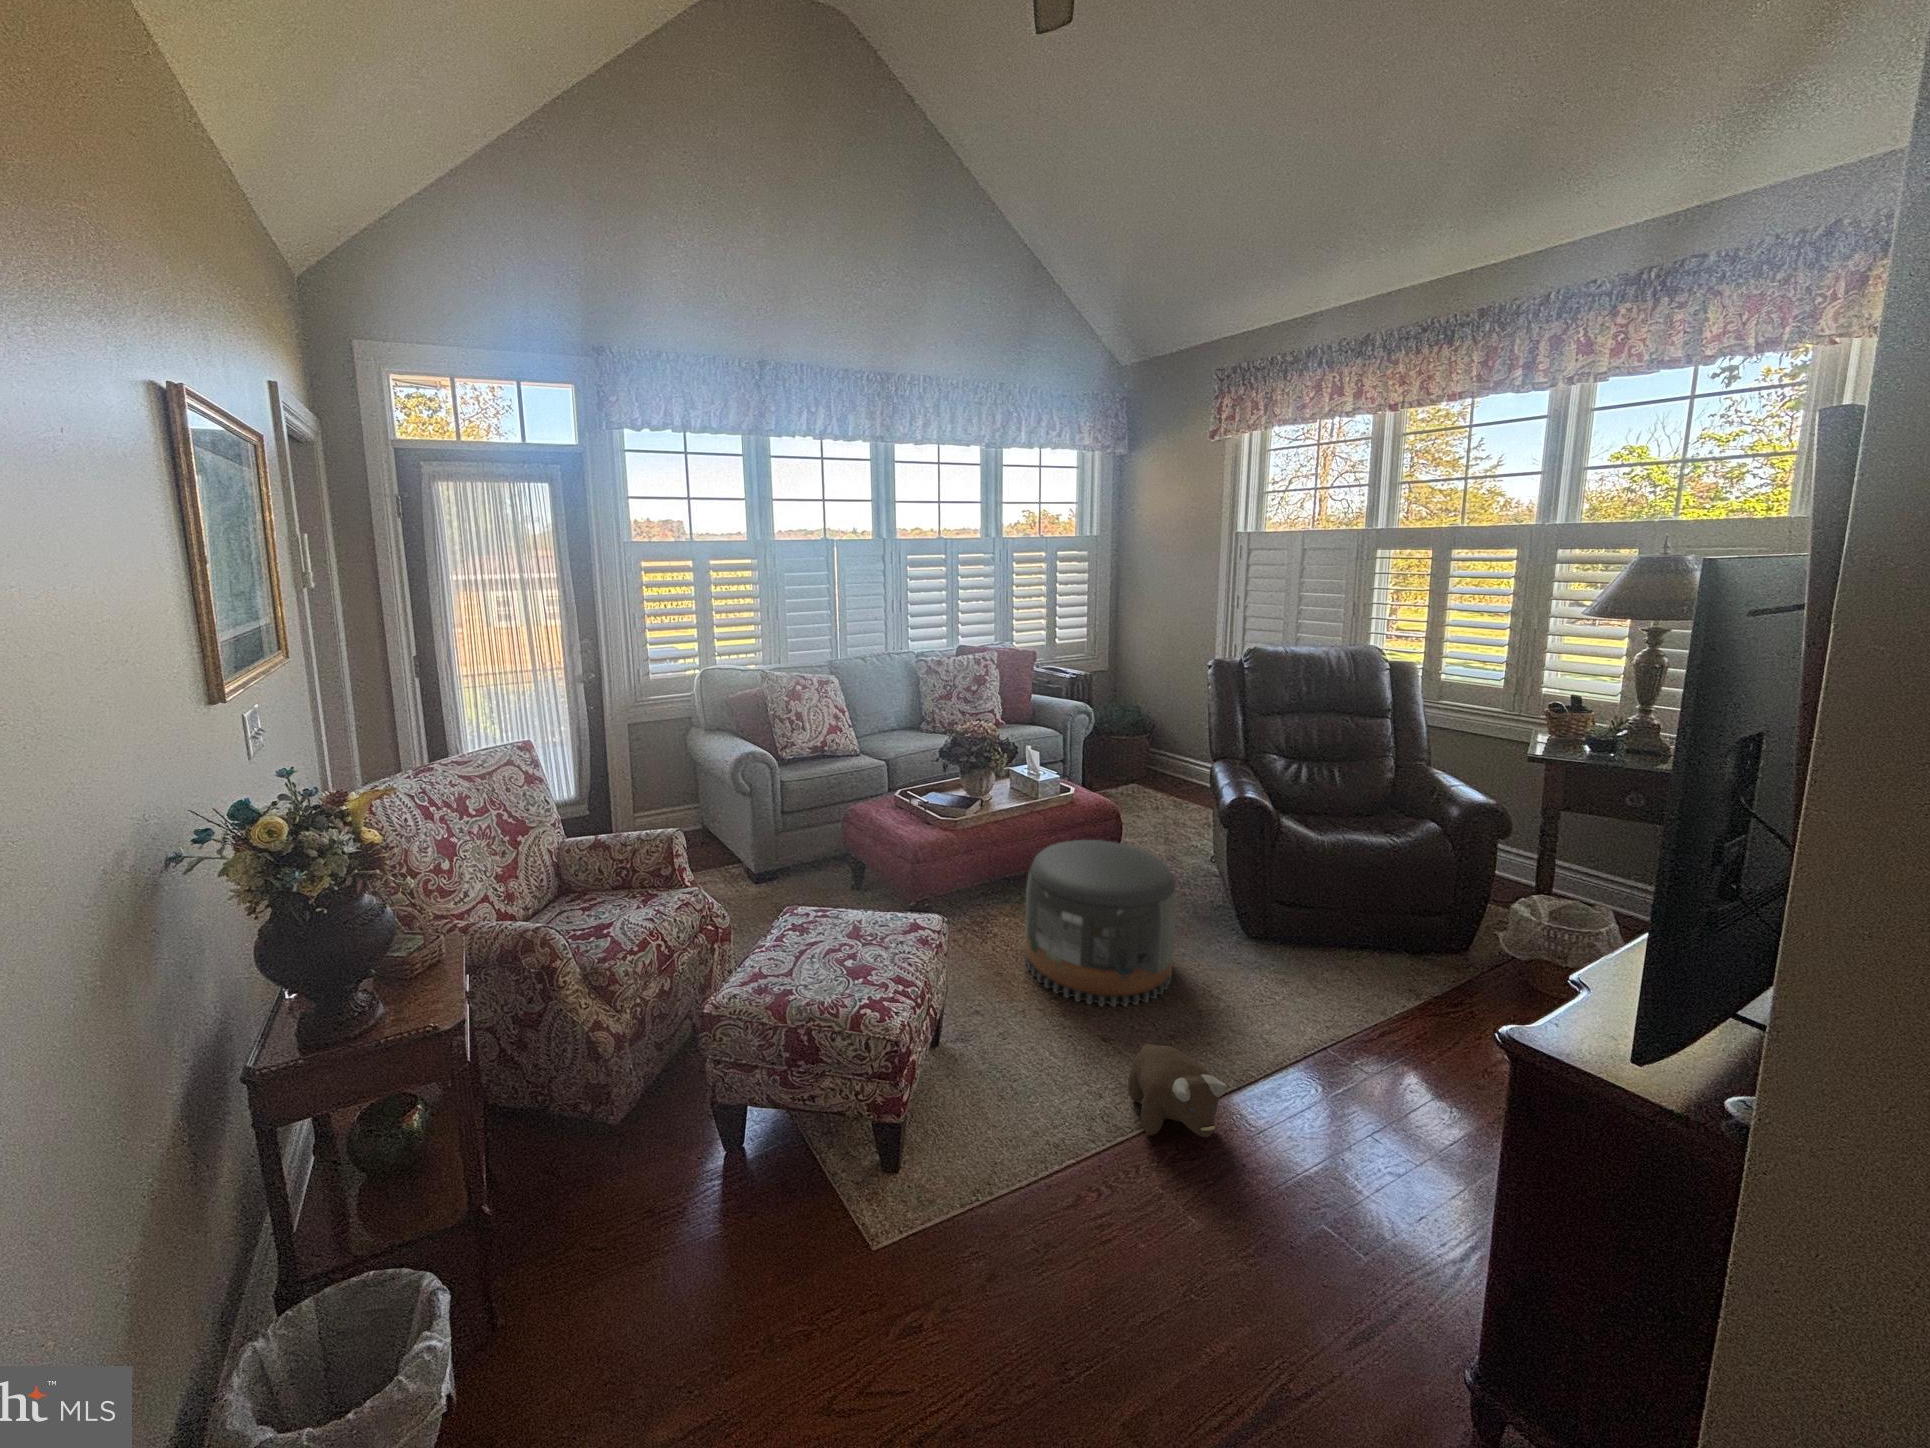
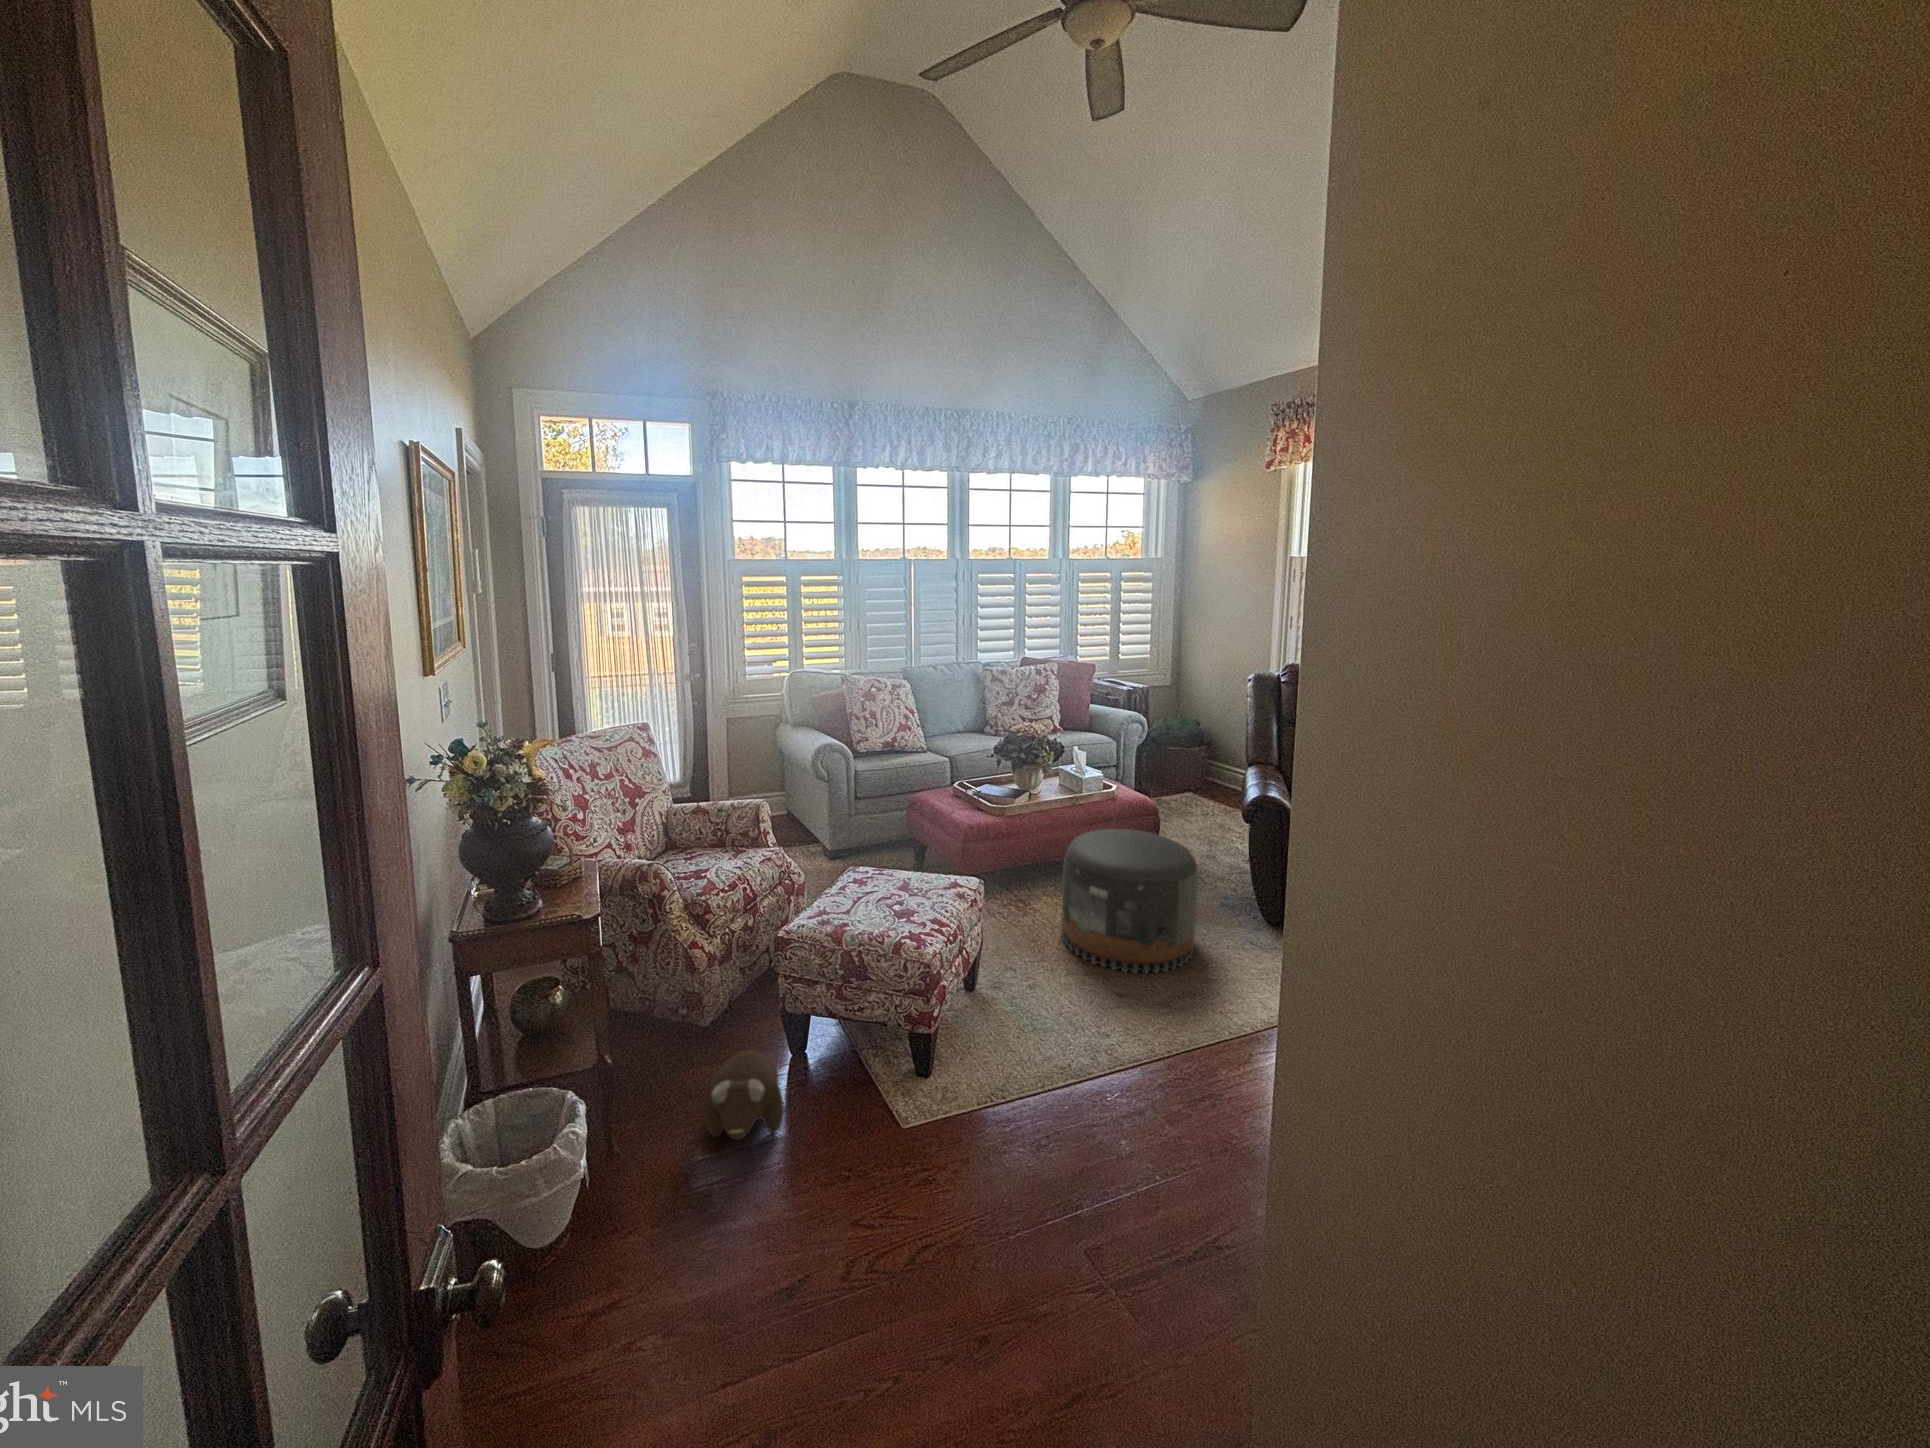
plush toy: present [1128,1044,1227,1137] -> present [704,1050,784,1140]

